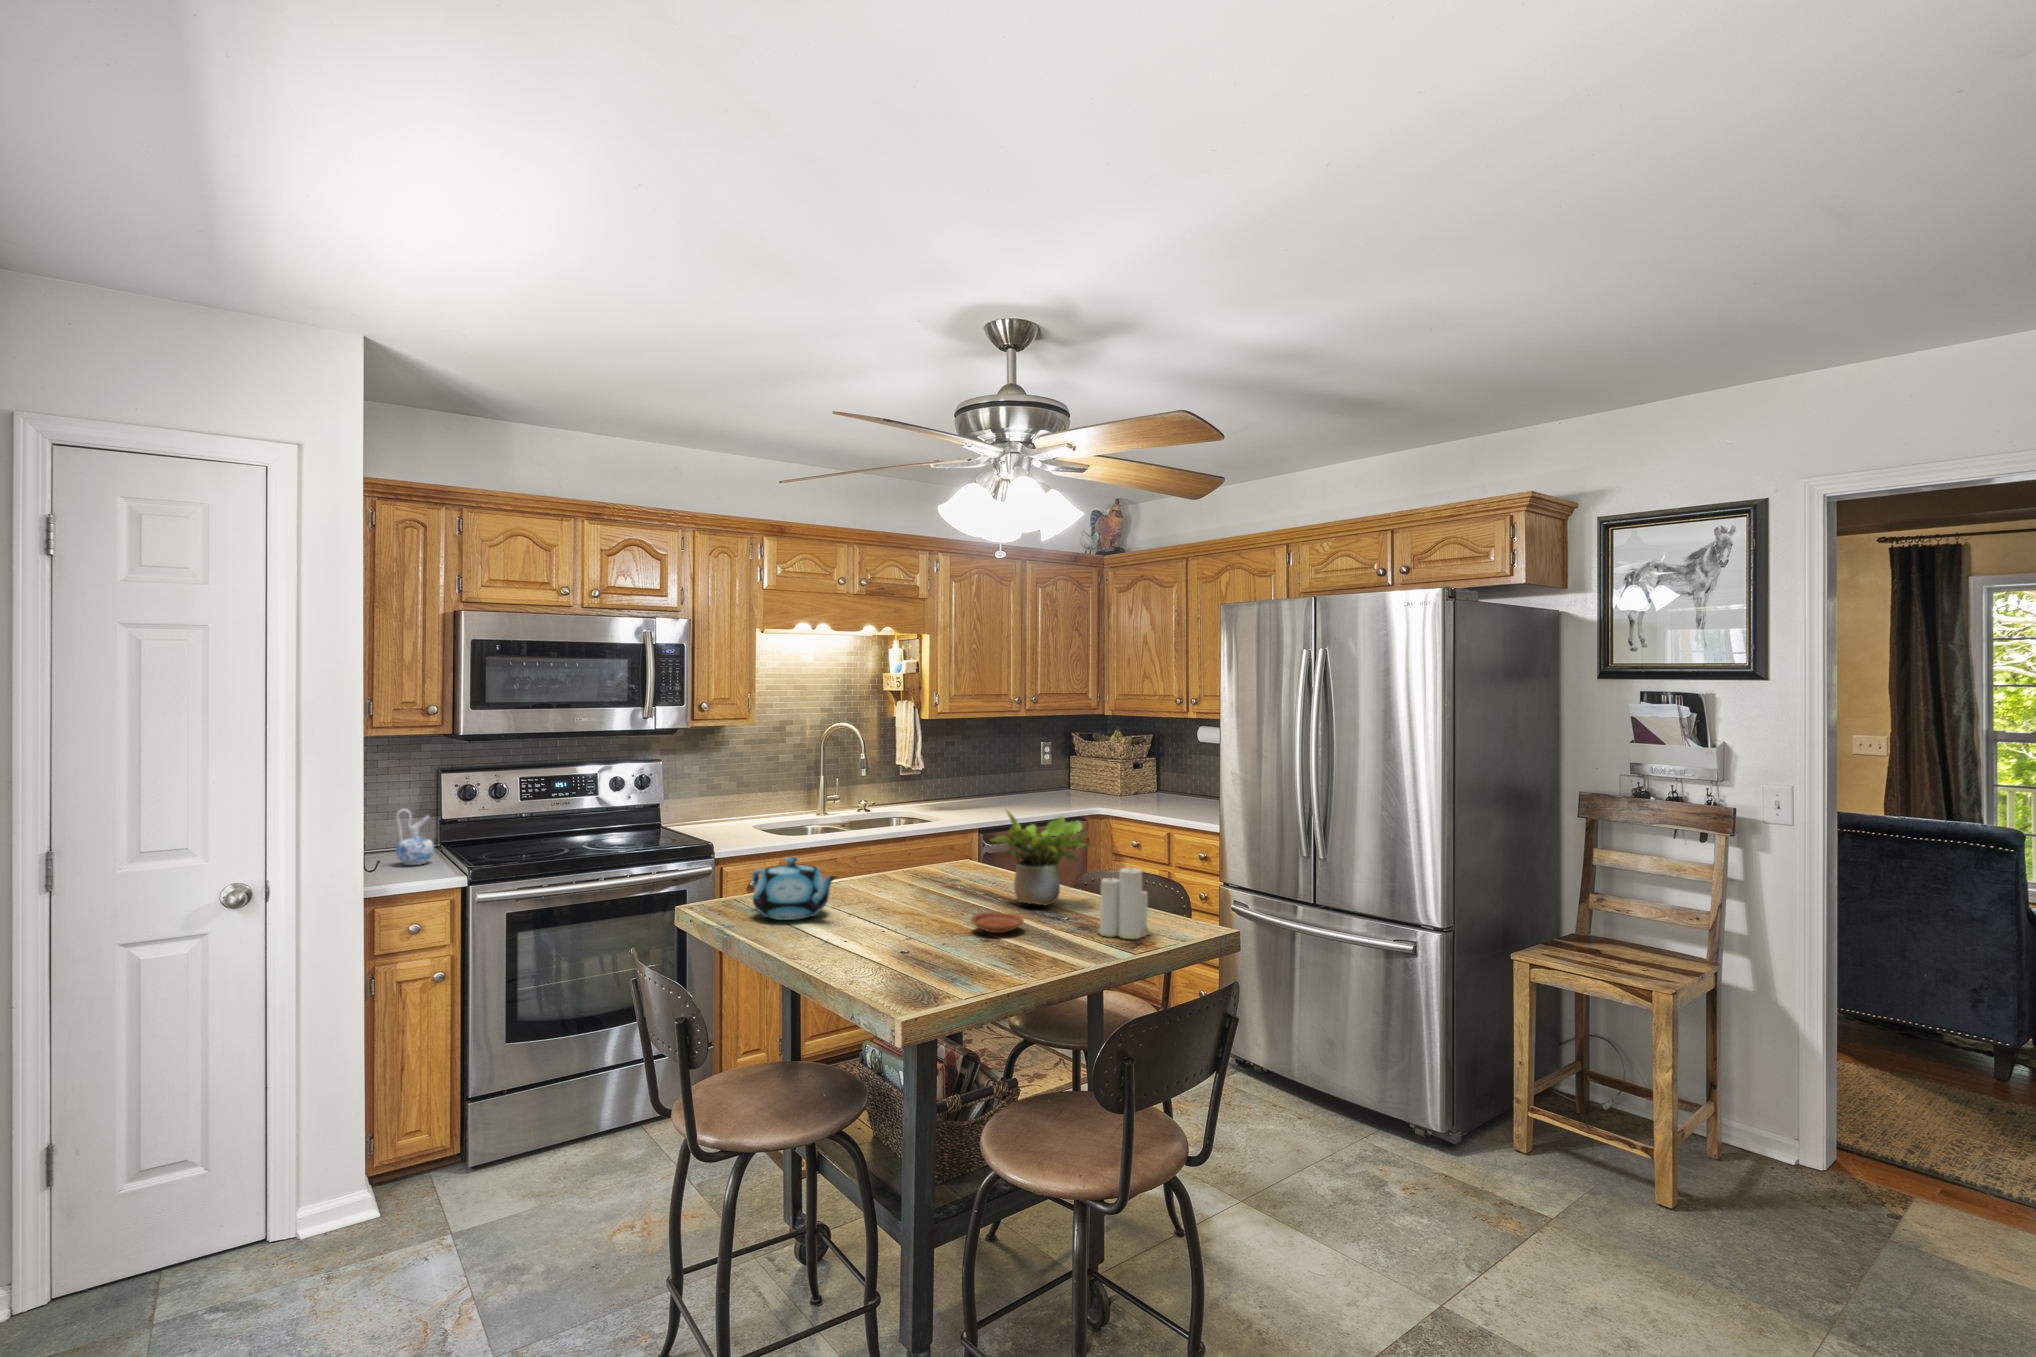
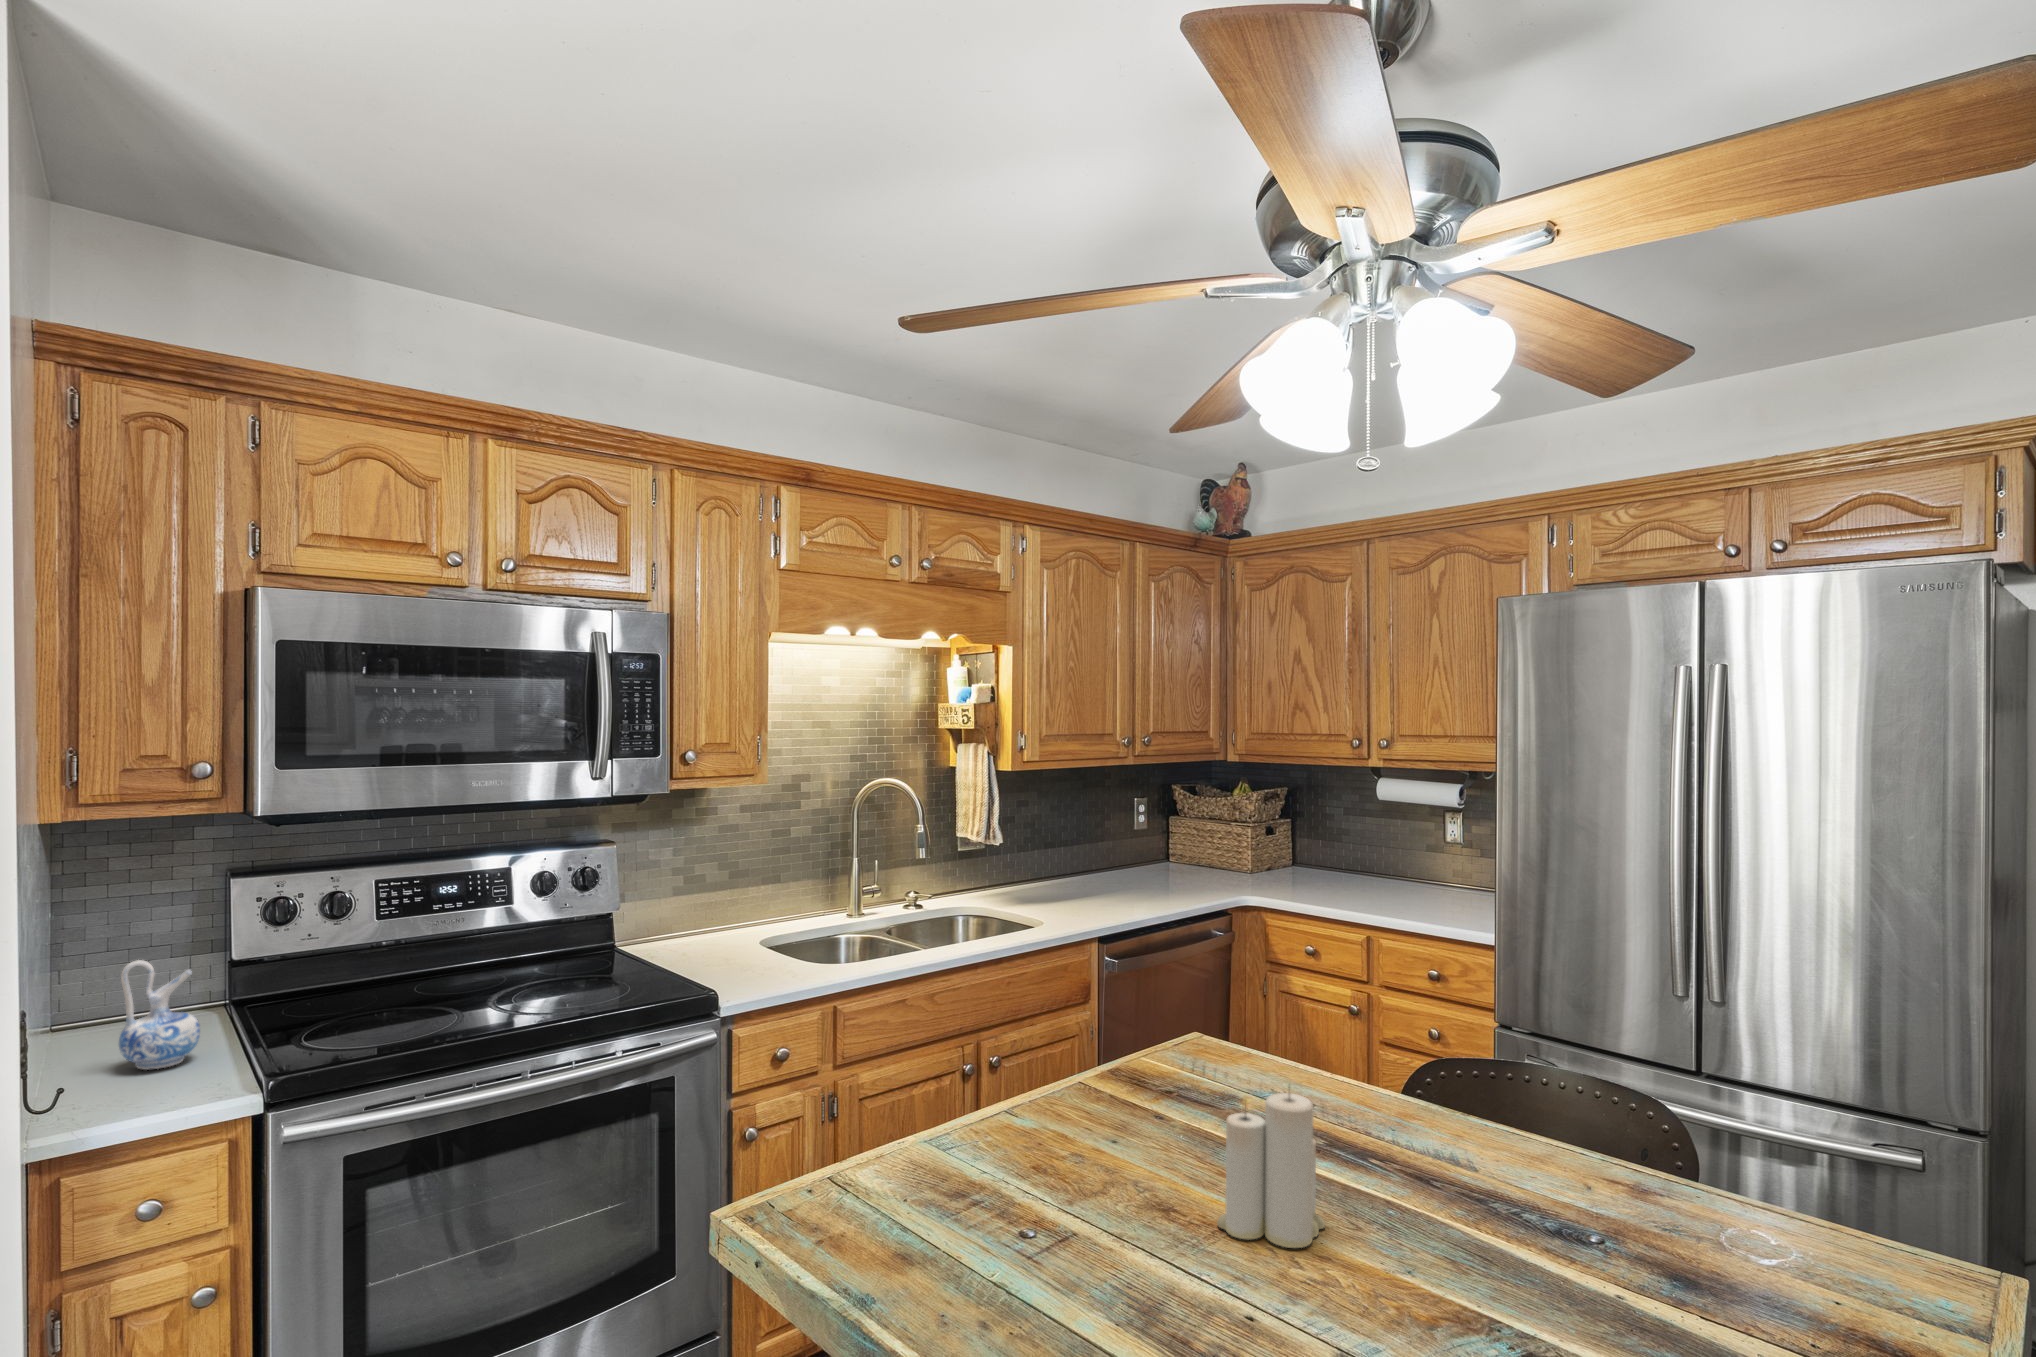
potted plant: present [991,810,1093,906] -> none [1330,967,1555,1170]
teapot: present [752,857,836,920] -> none [878,1097,1101,1252]
candle: present [1097,868,1151,939] -> present [1217,1093,1325,1248]
plate: present [971,912,1024,933] -> none [1408,1221,1536,1292]

